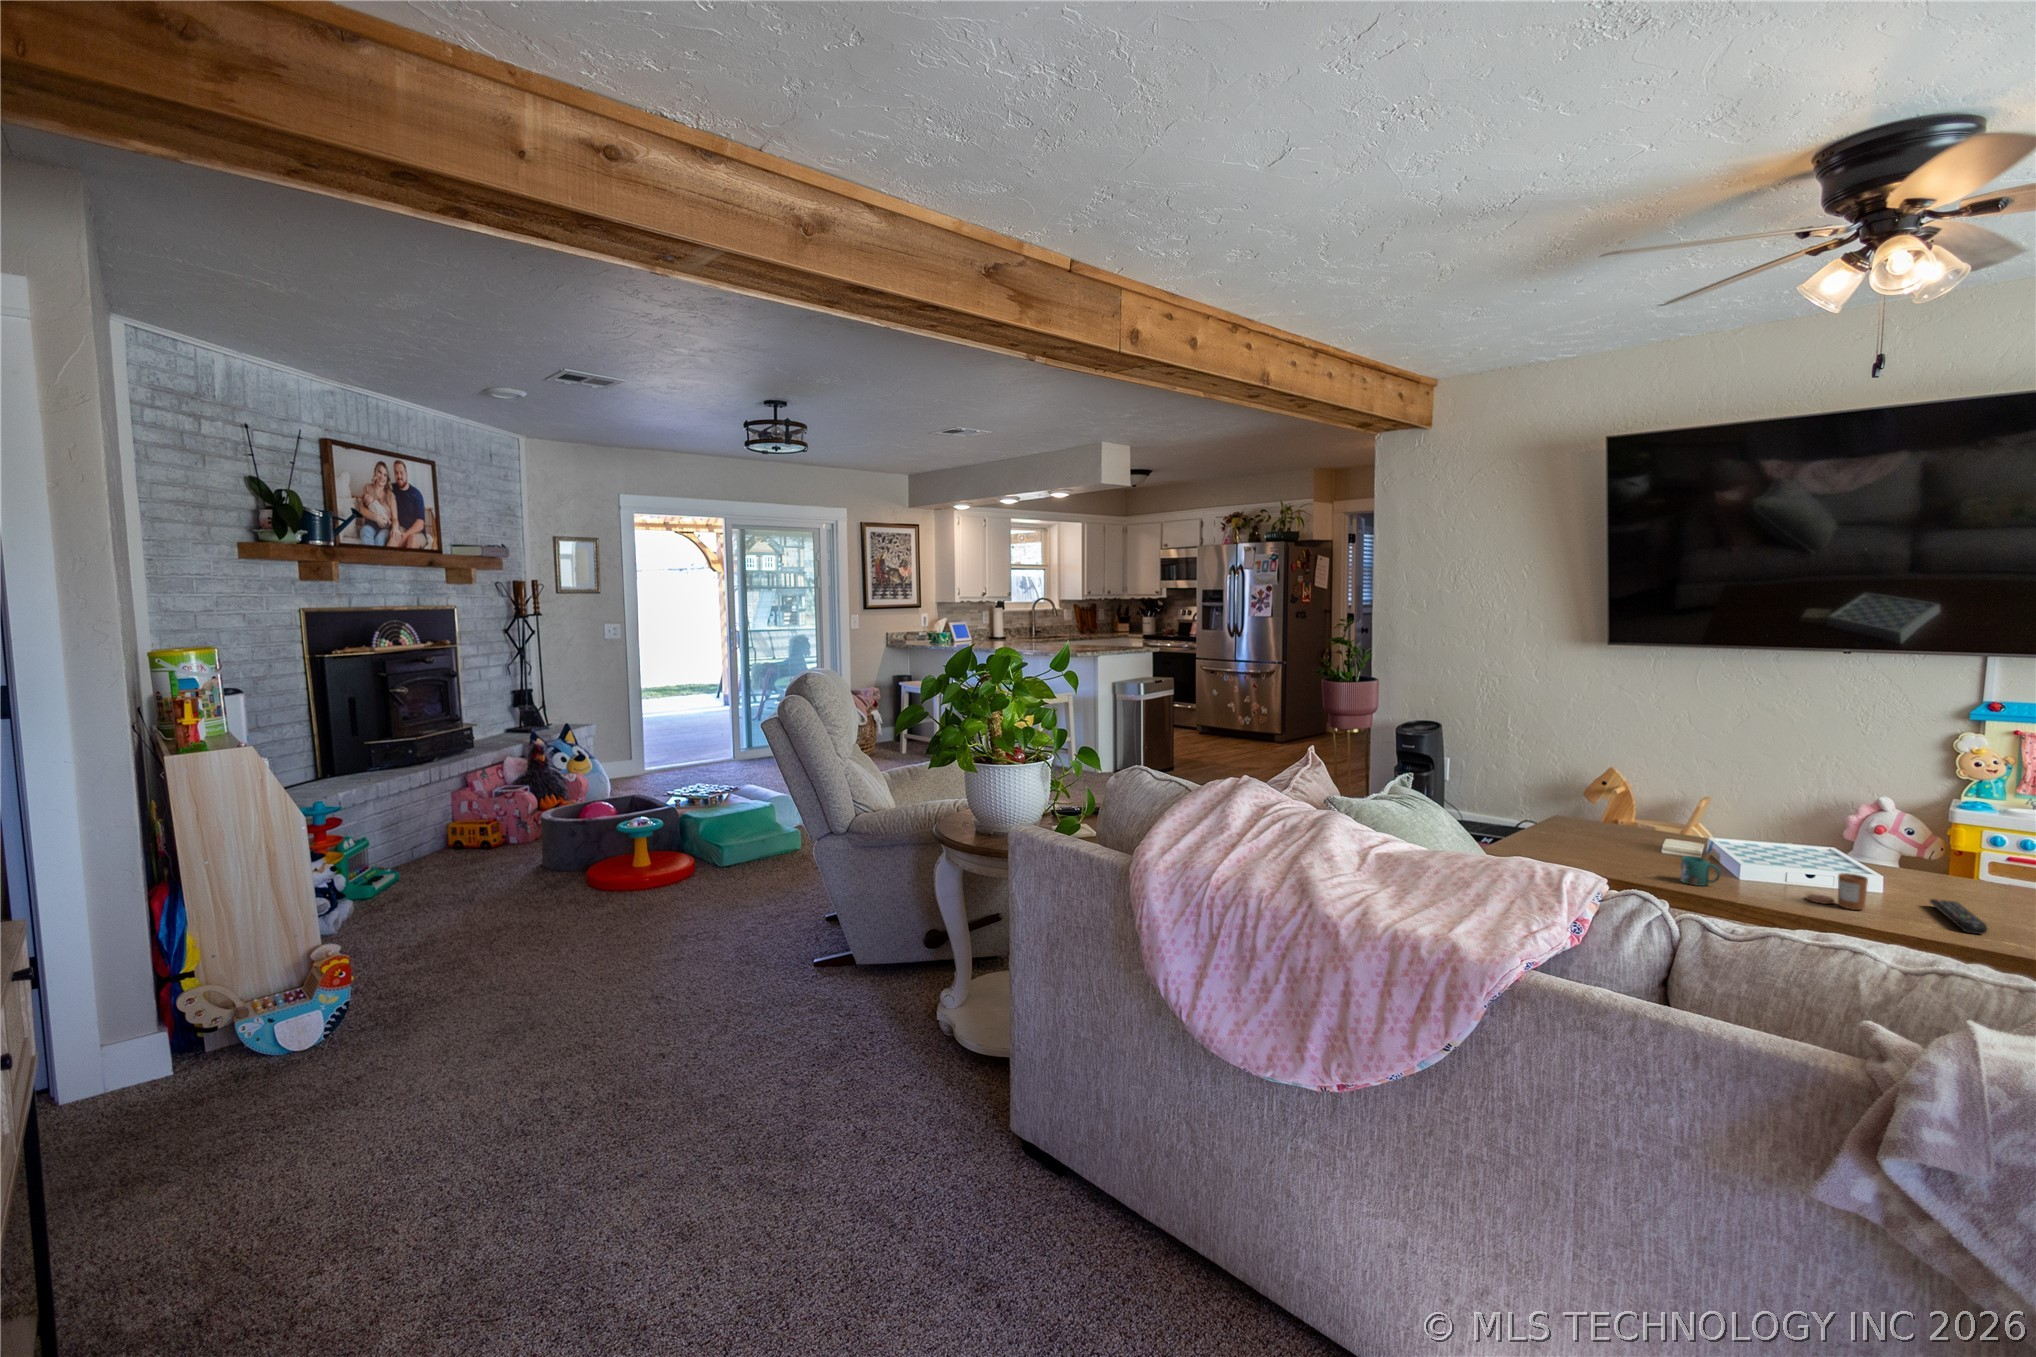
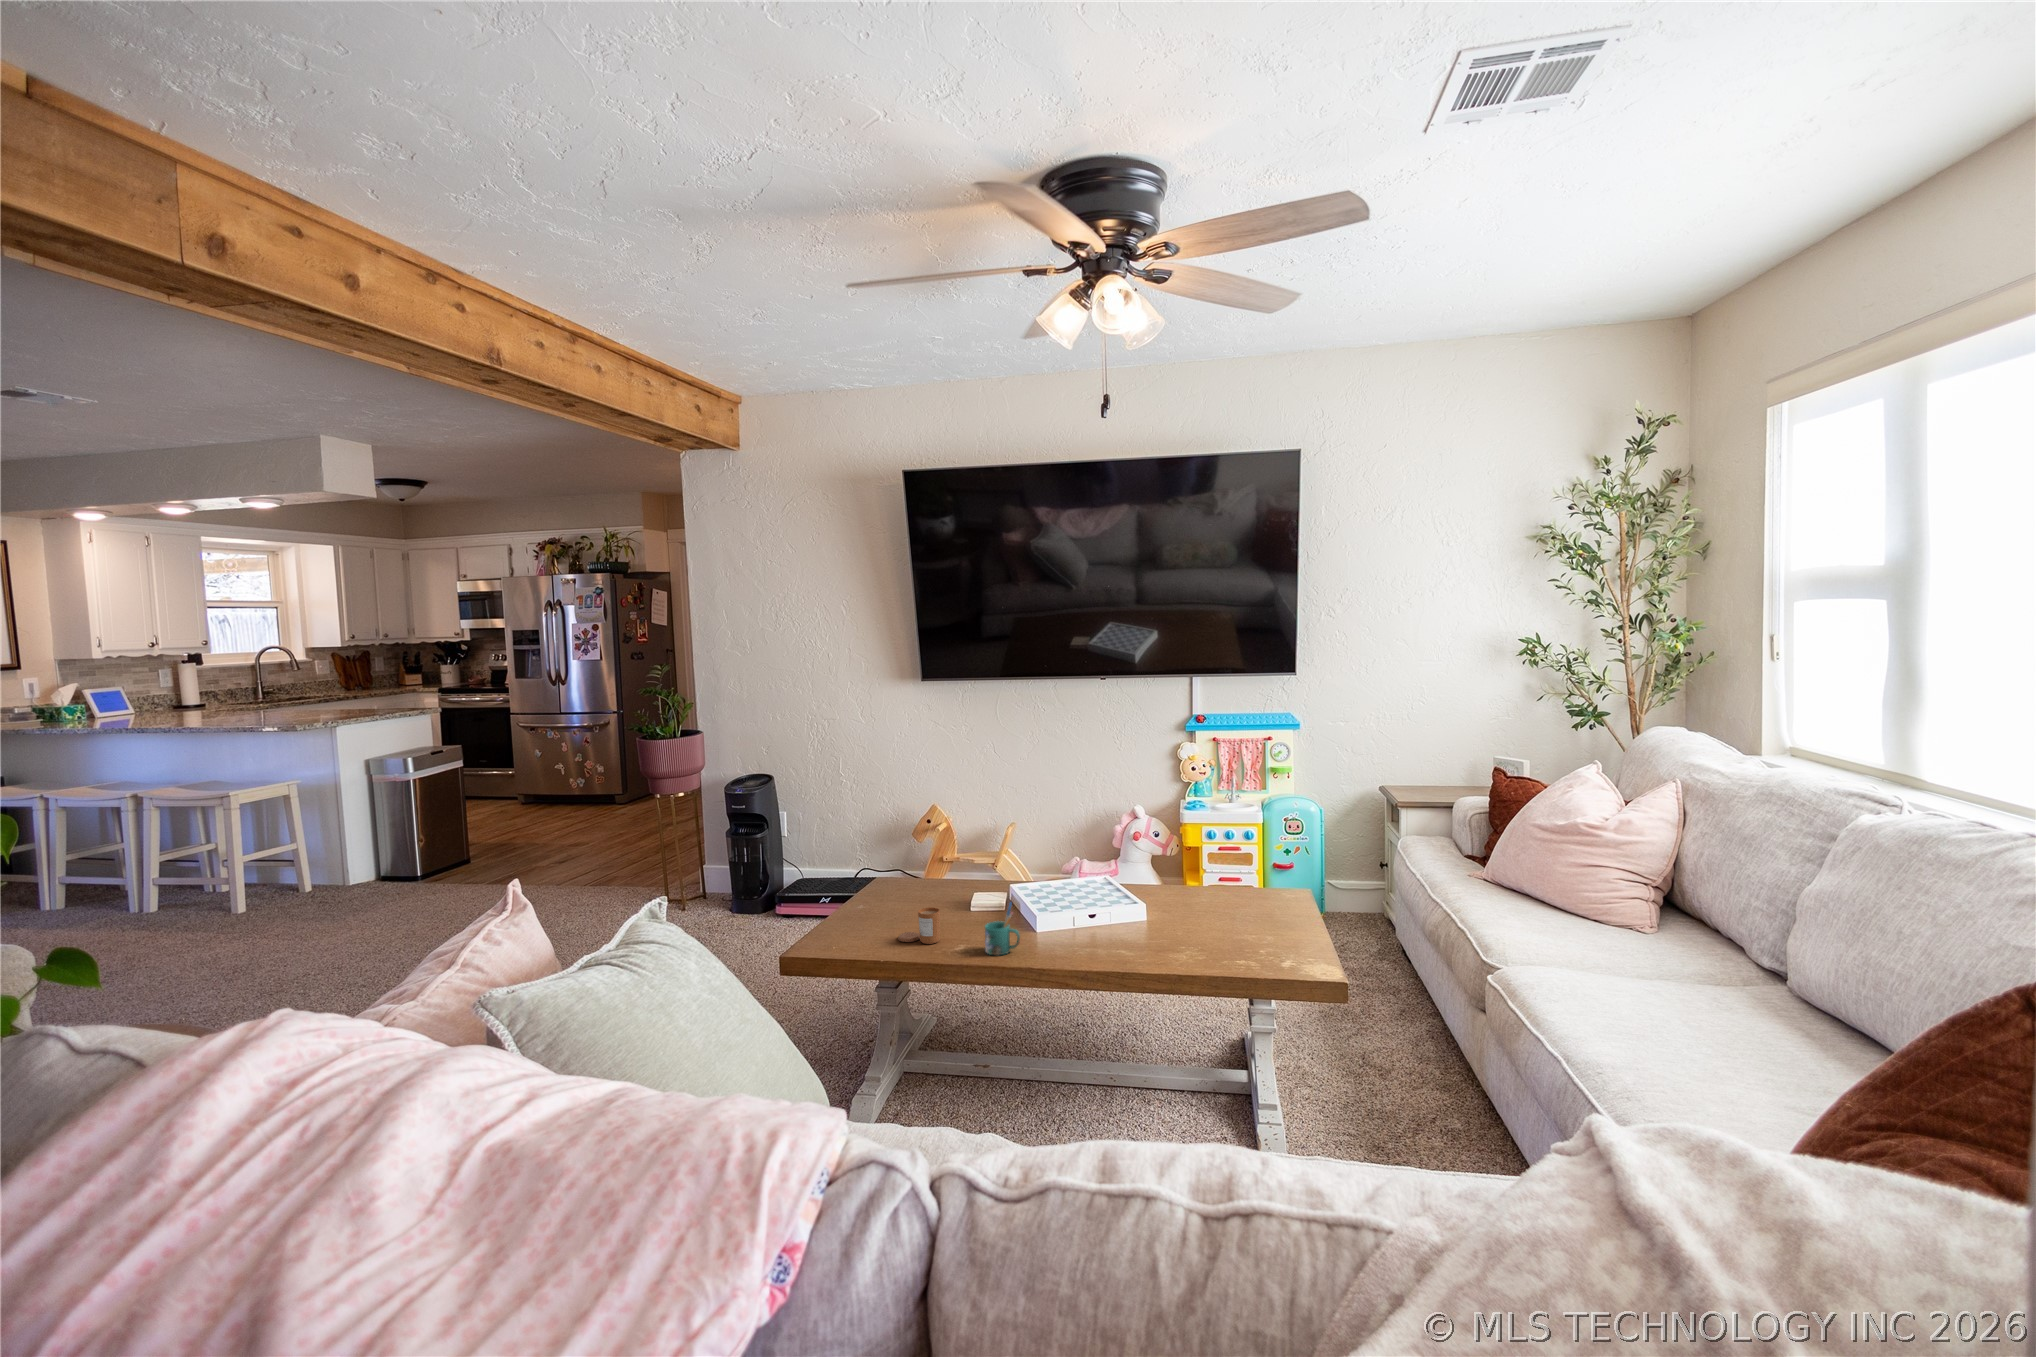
candle: present [1807,873,1868,910] -> present [898,907,940,944]
remote control: present [1930,899,1987,934] -> none [1184,925,1229,962]

